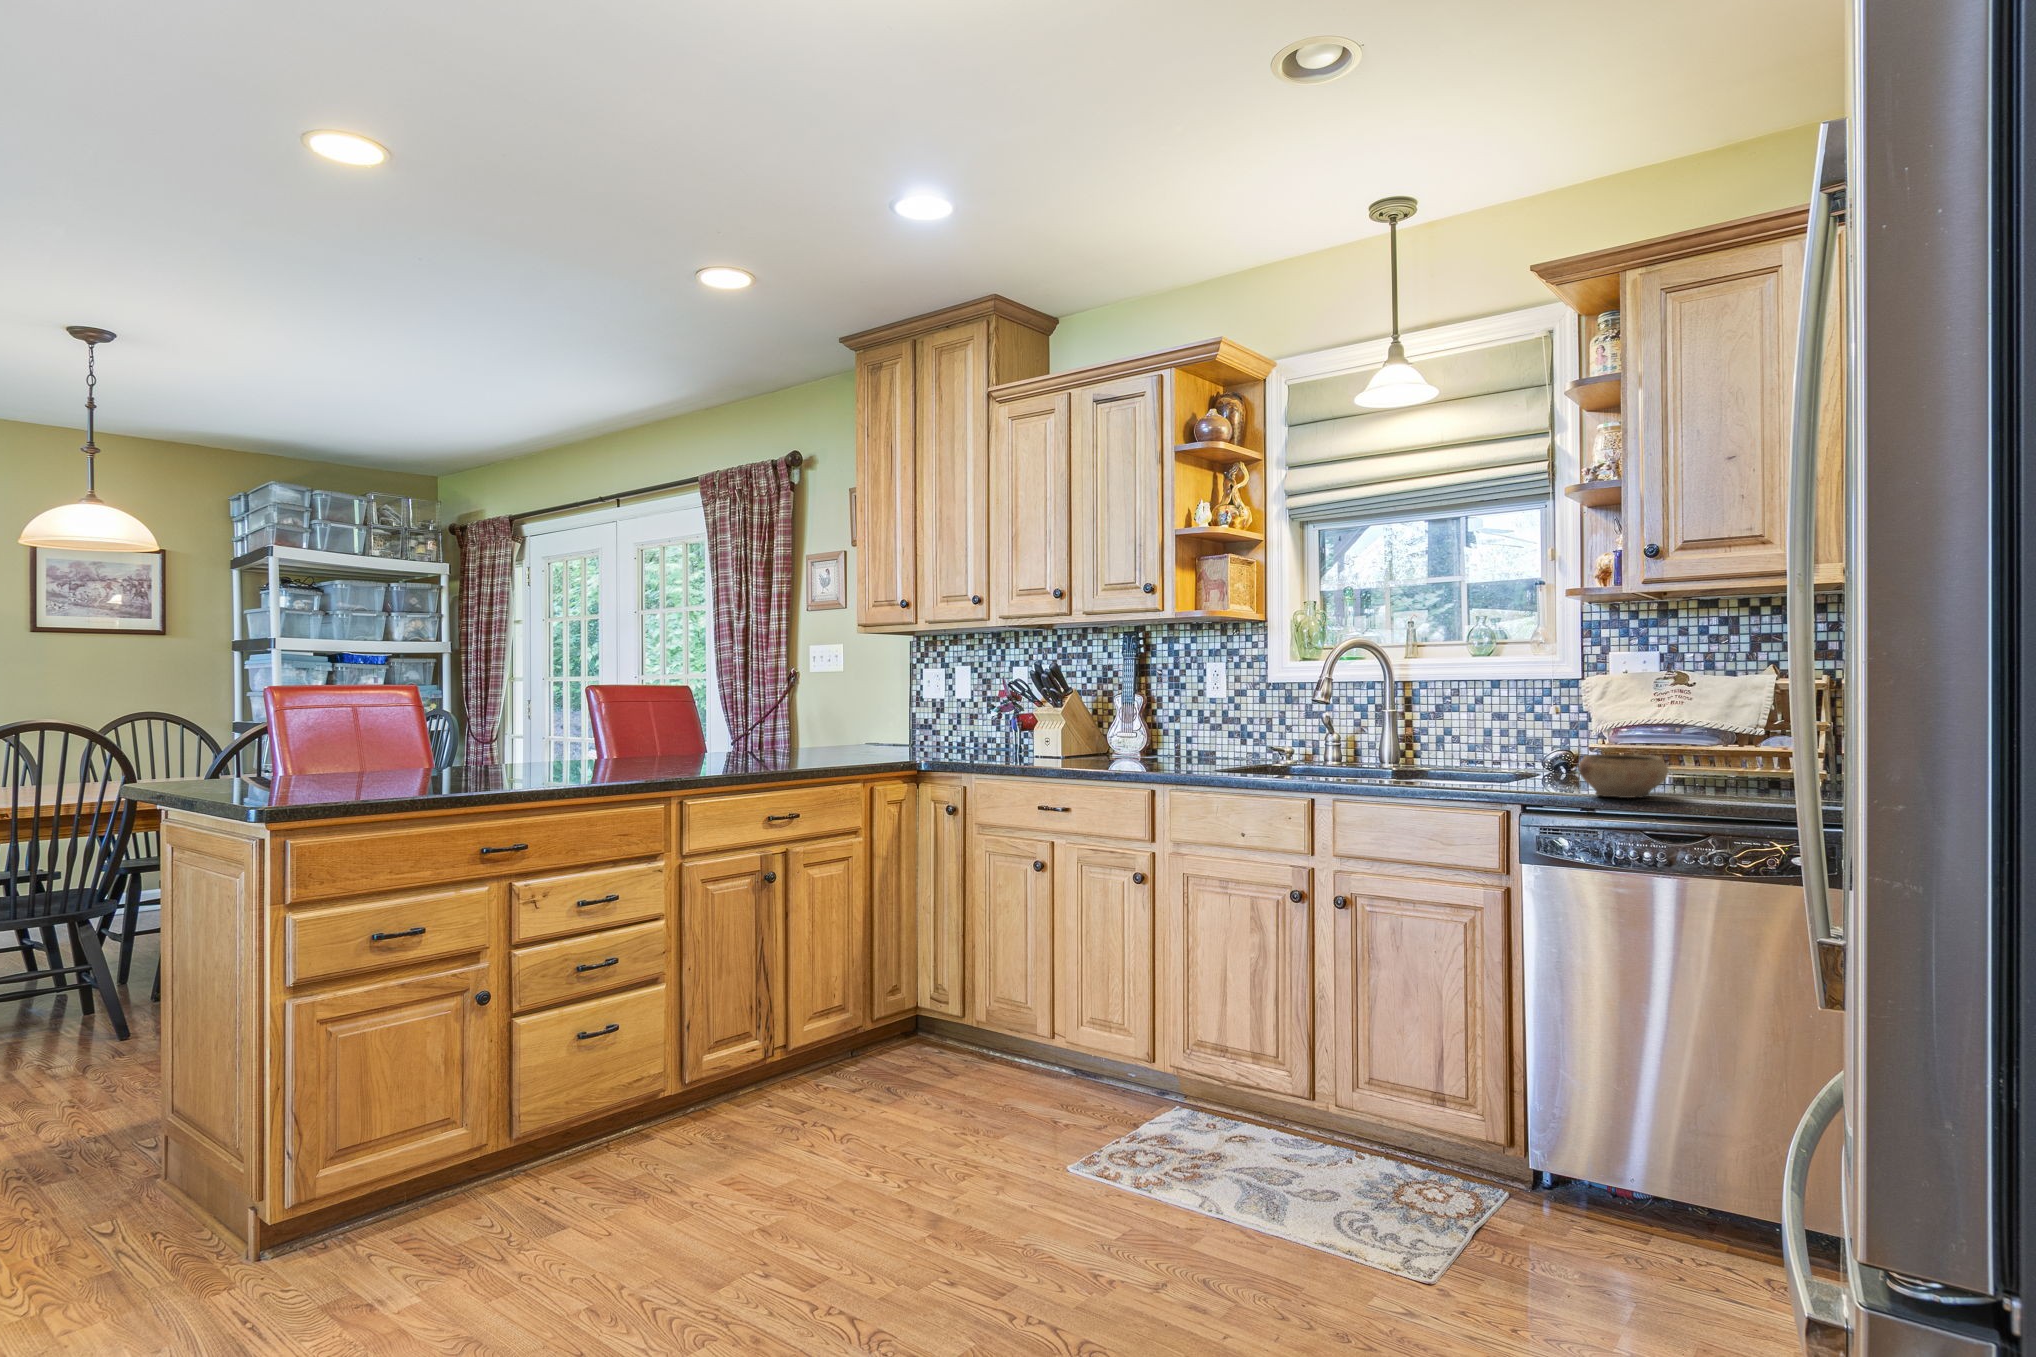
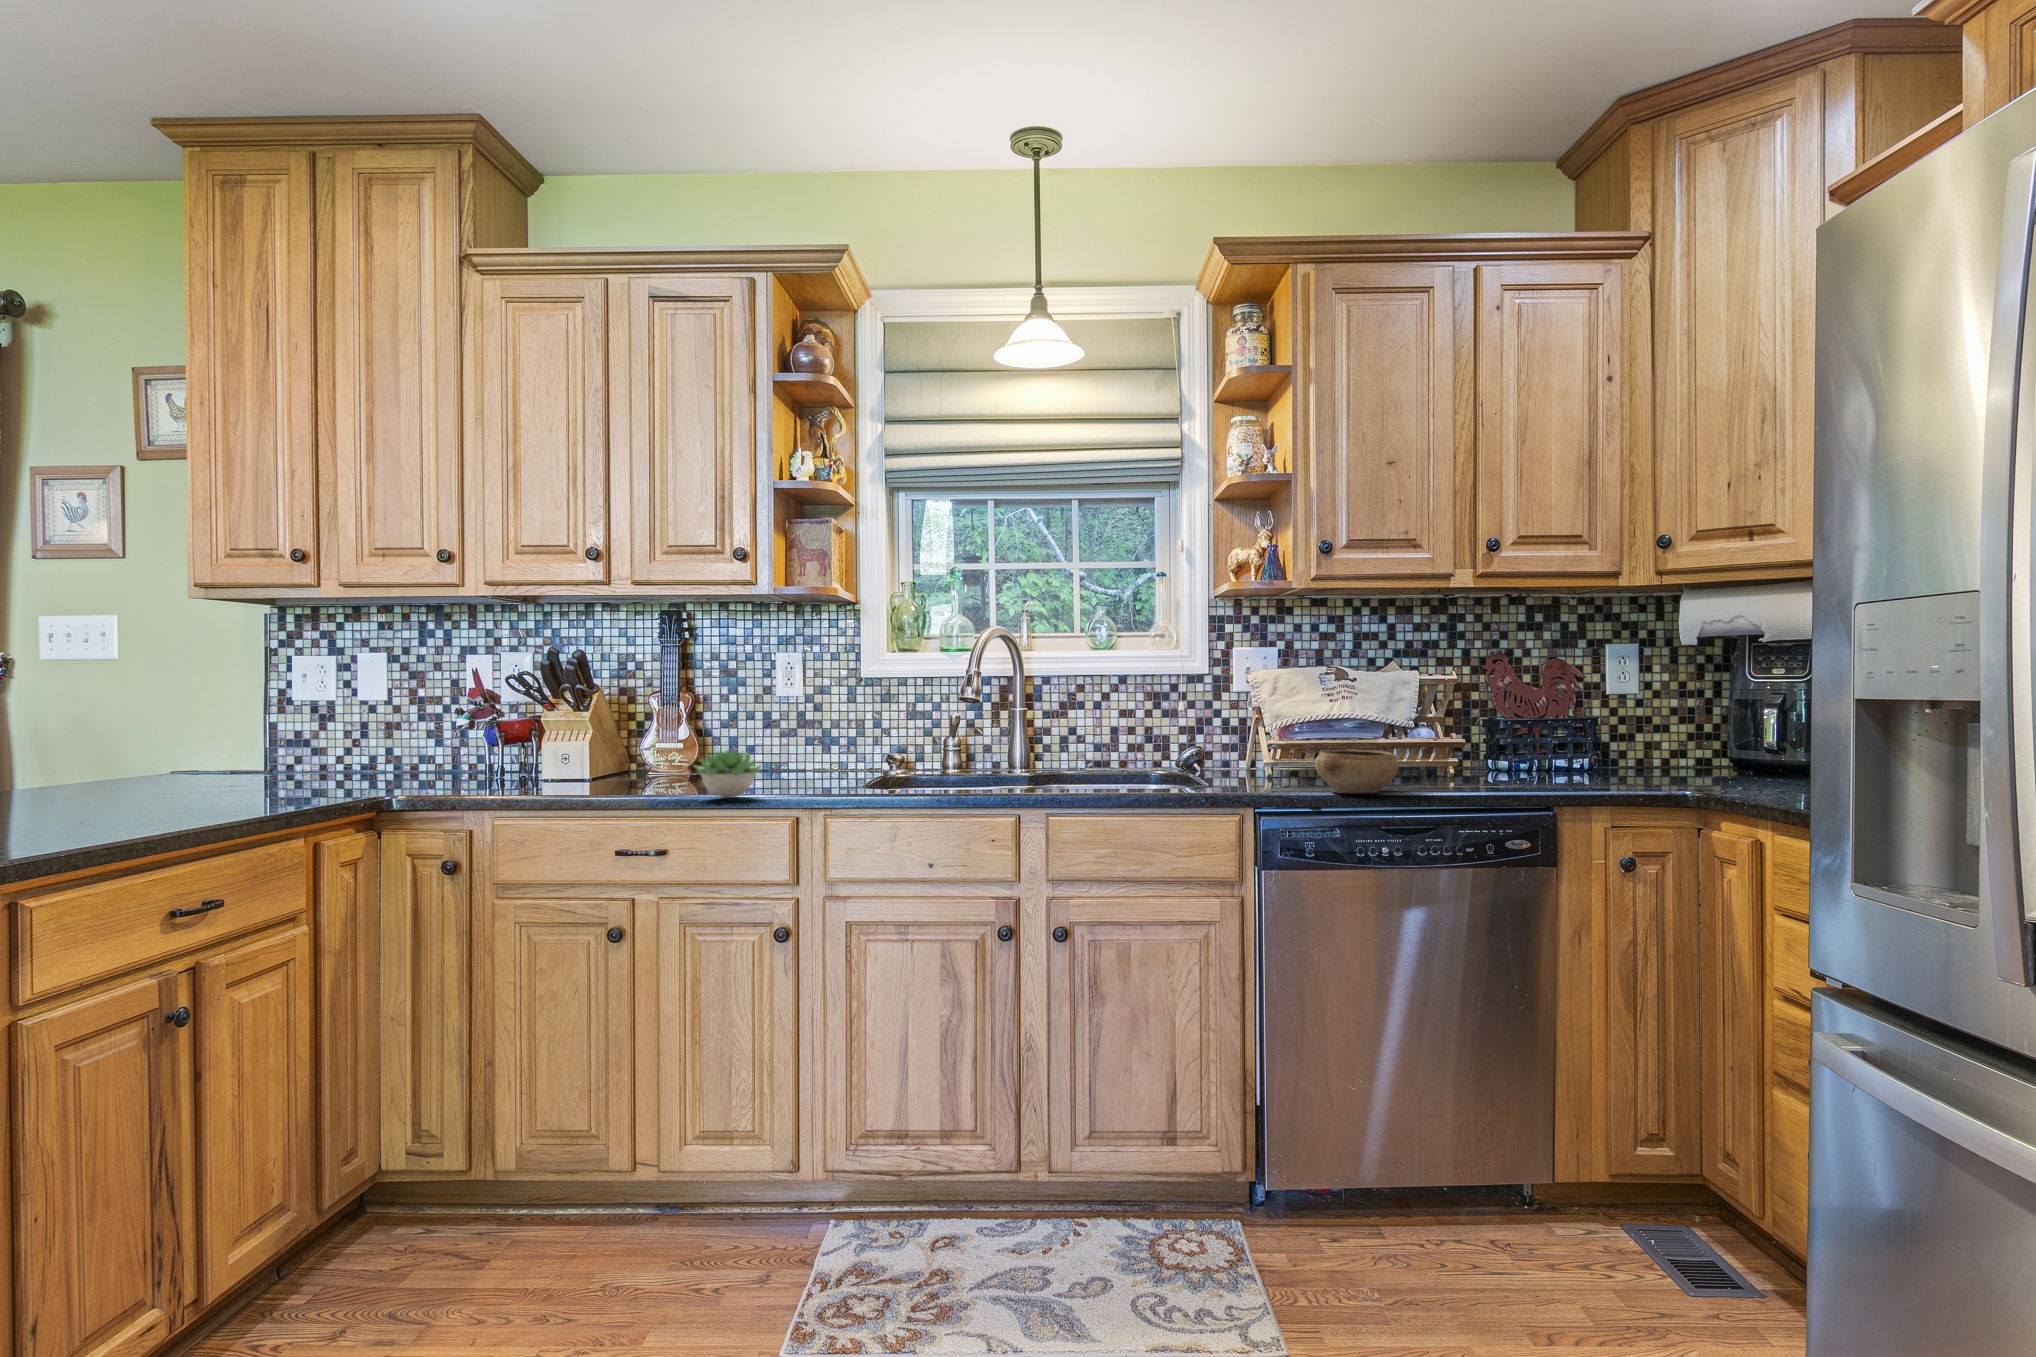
succulent plant: none [1094,738,1140,774] -> present [695,750,761,798]

